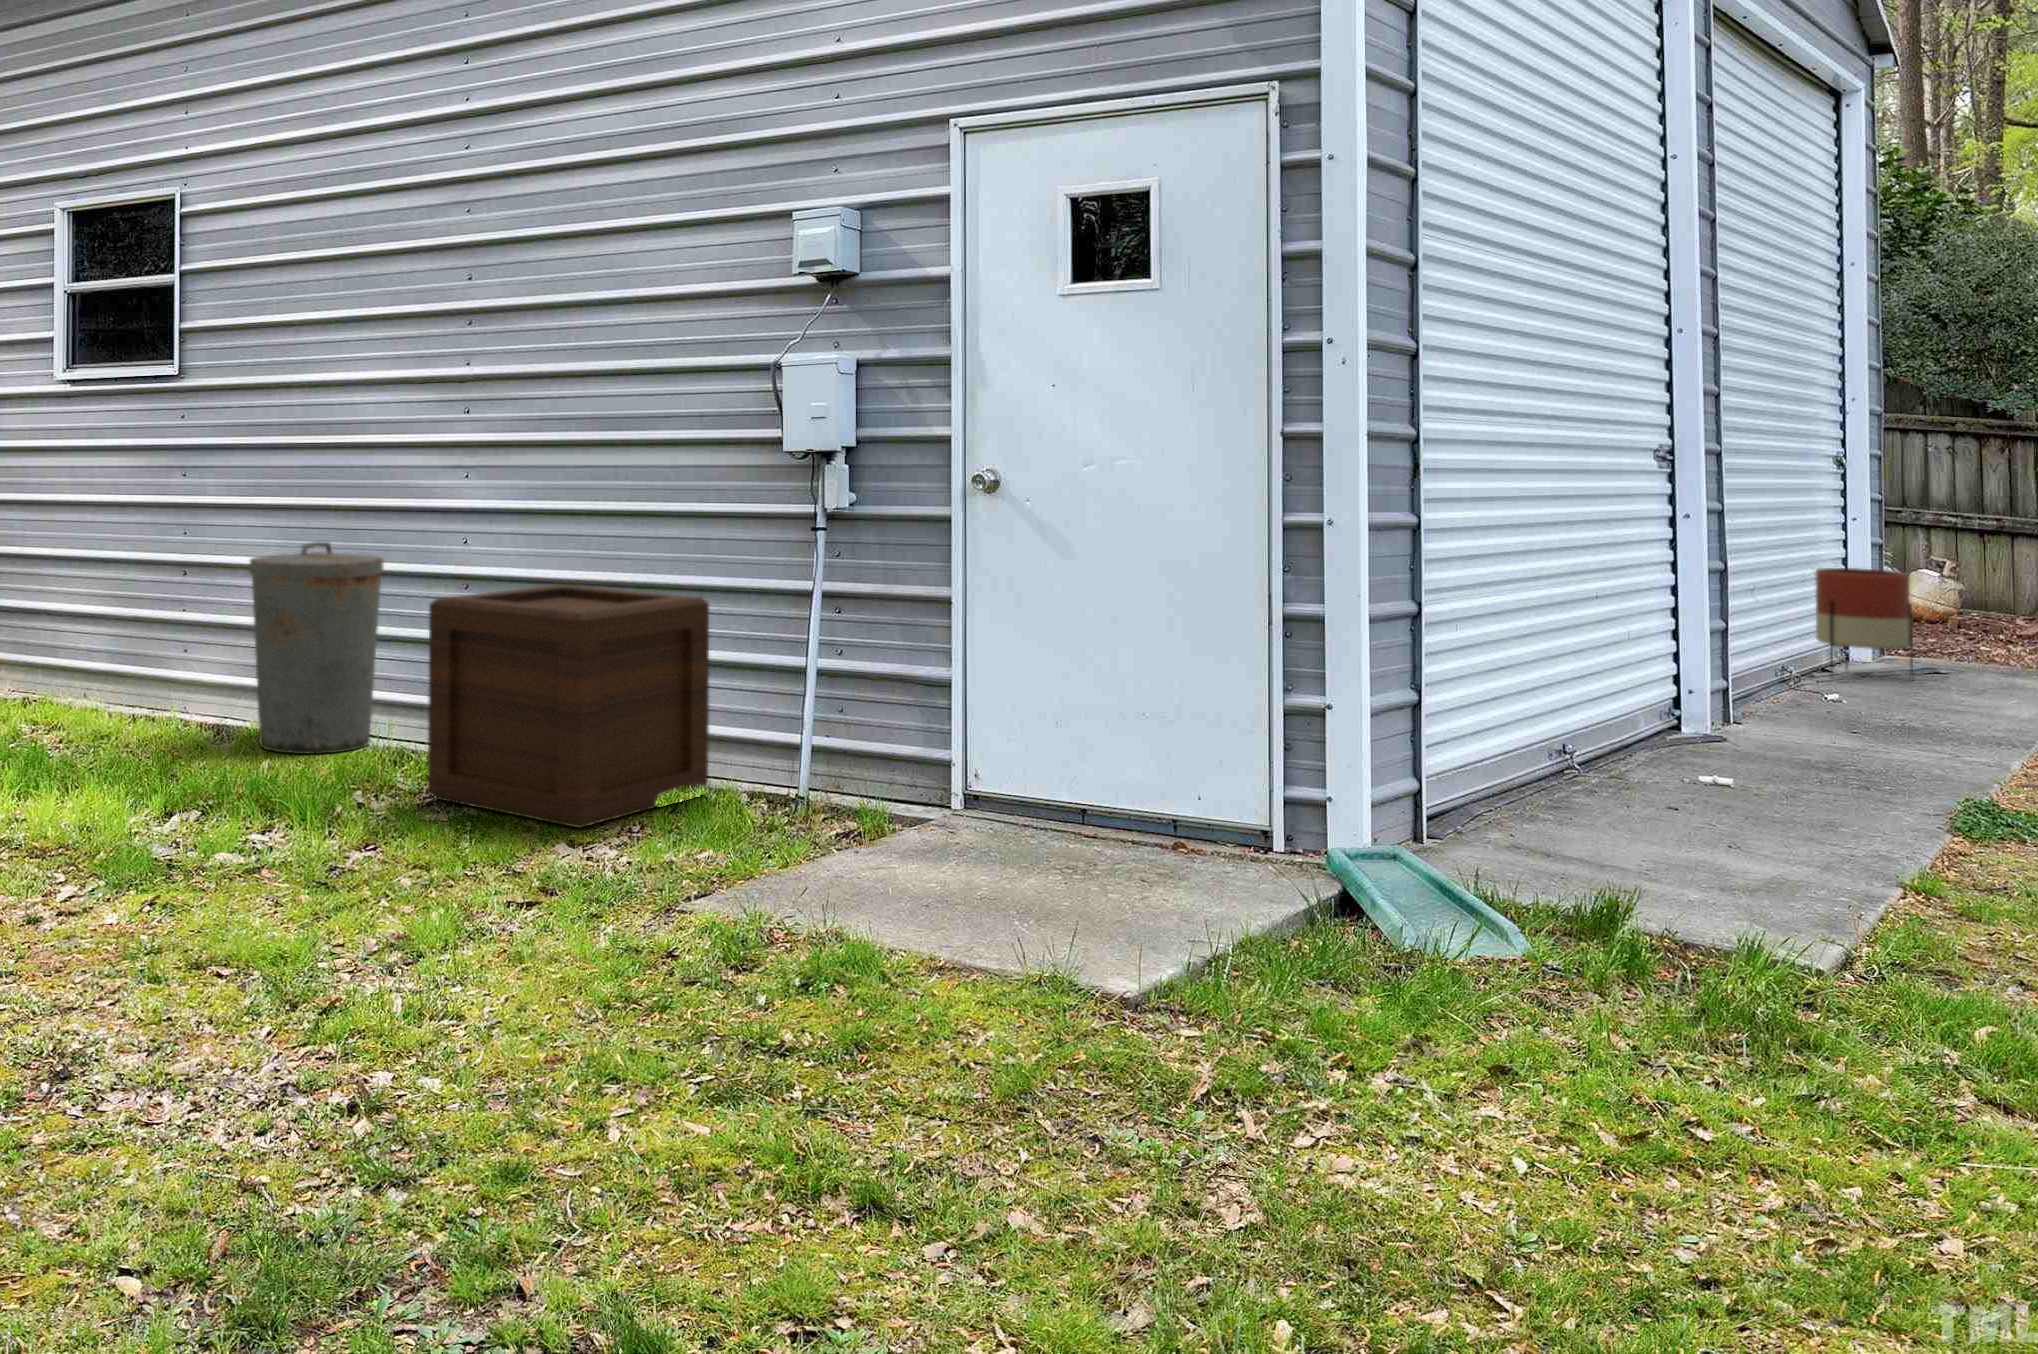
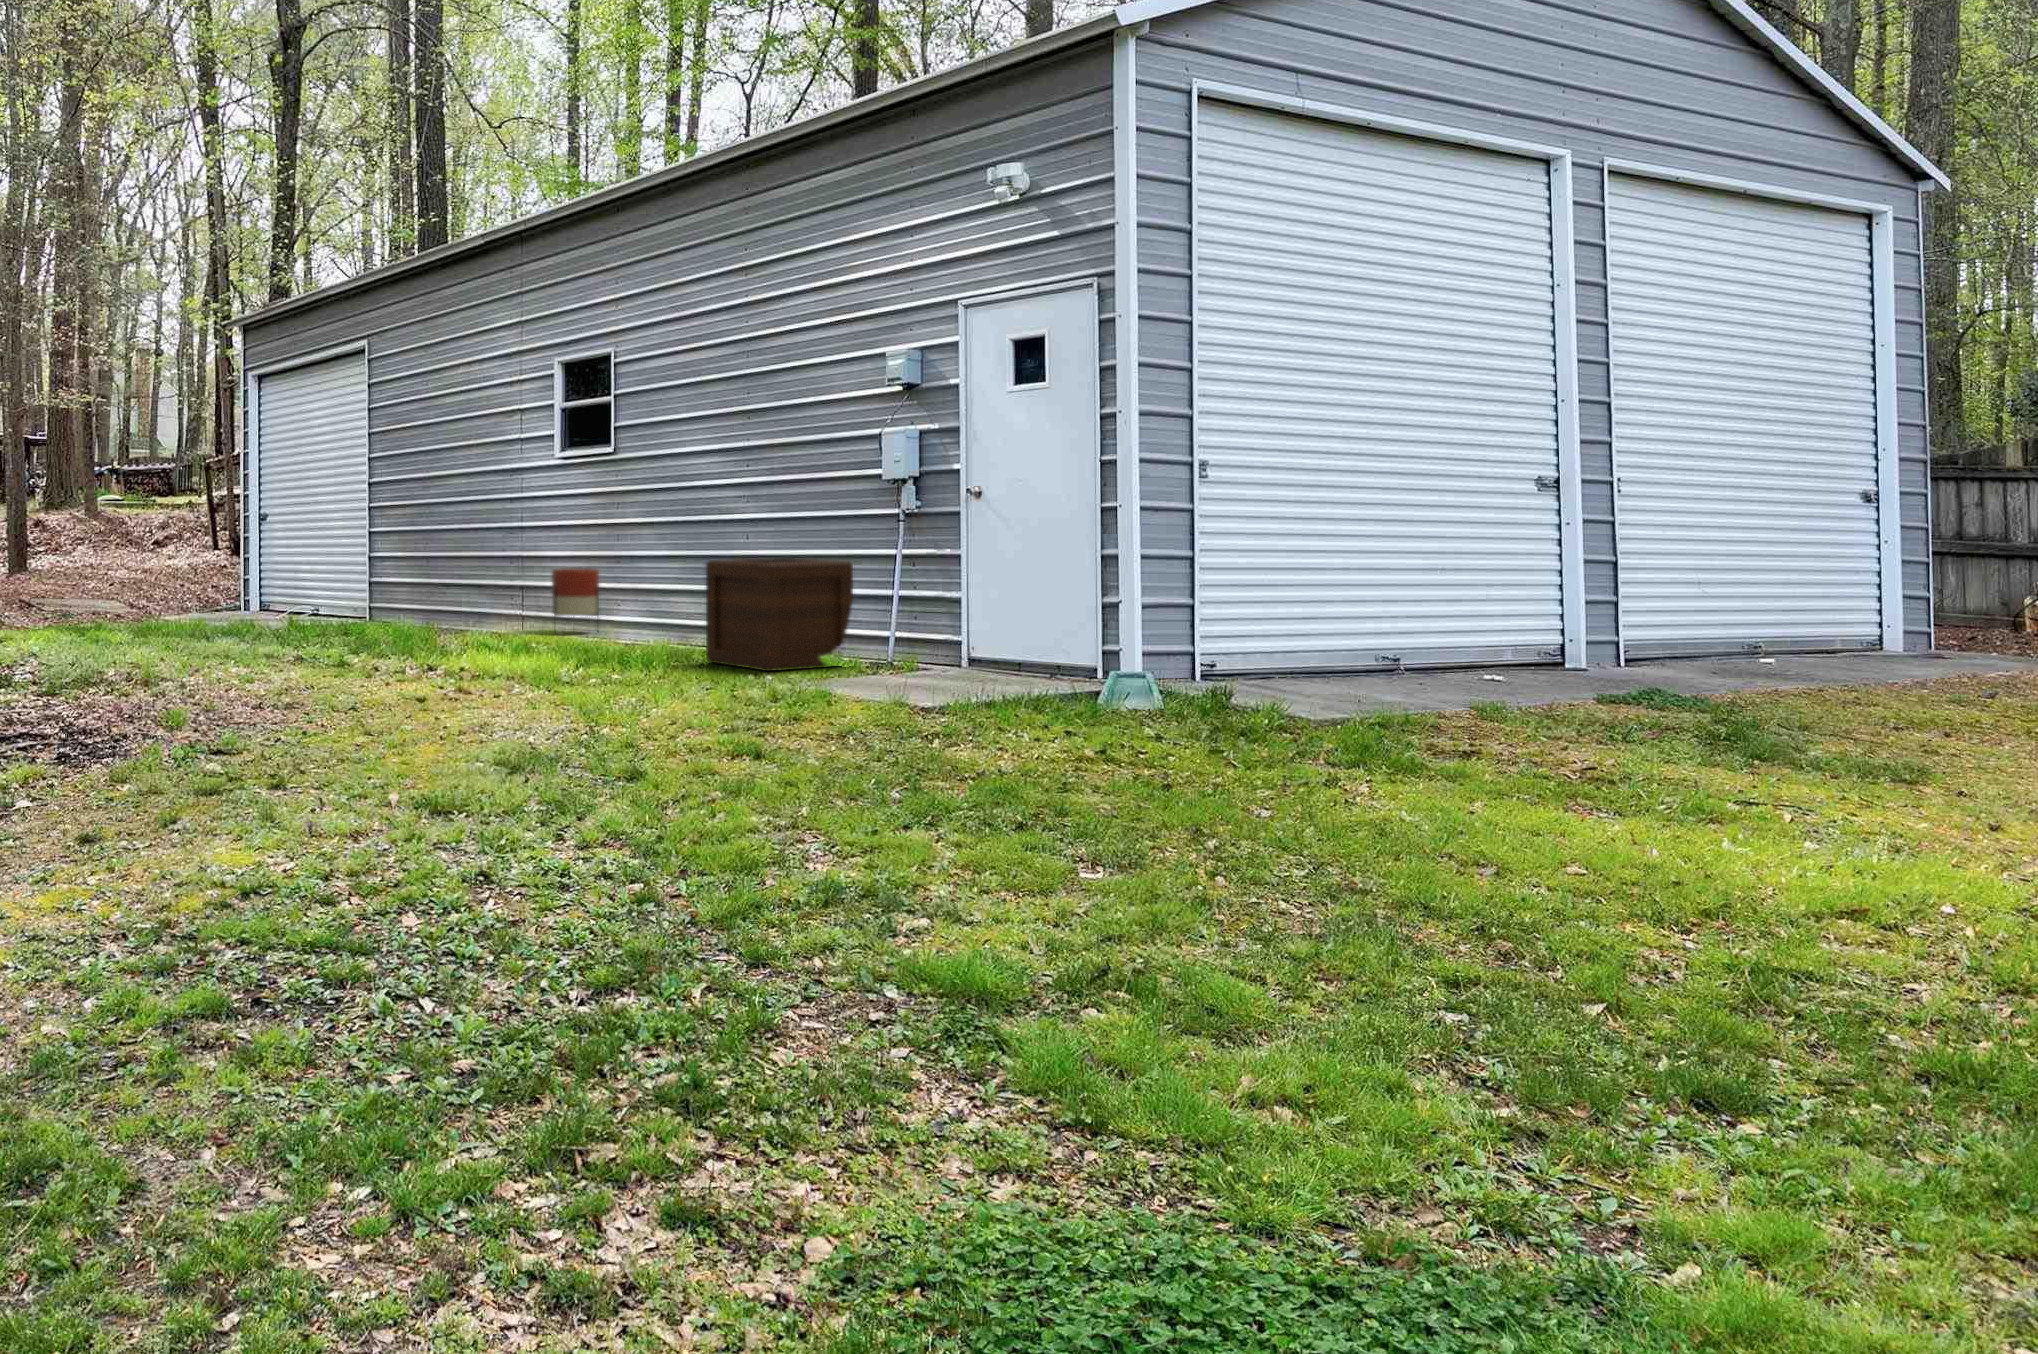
trash can: present [250,542,383,754] -> none [635,539,707,650]
planter: present [1815,568,1913,677] -> present [552,568,599,617]

